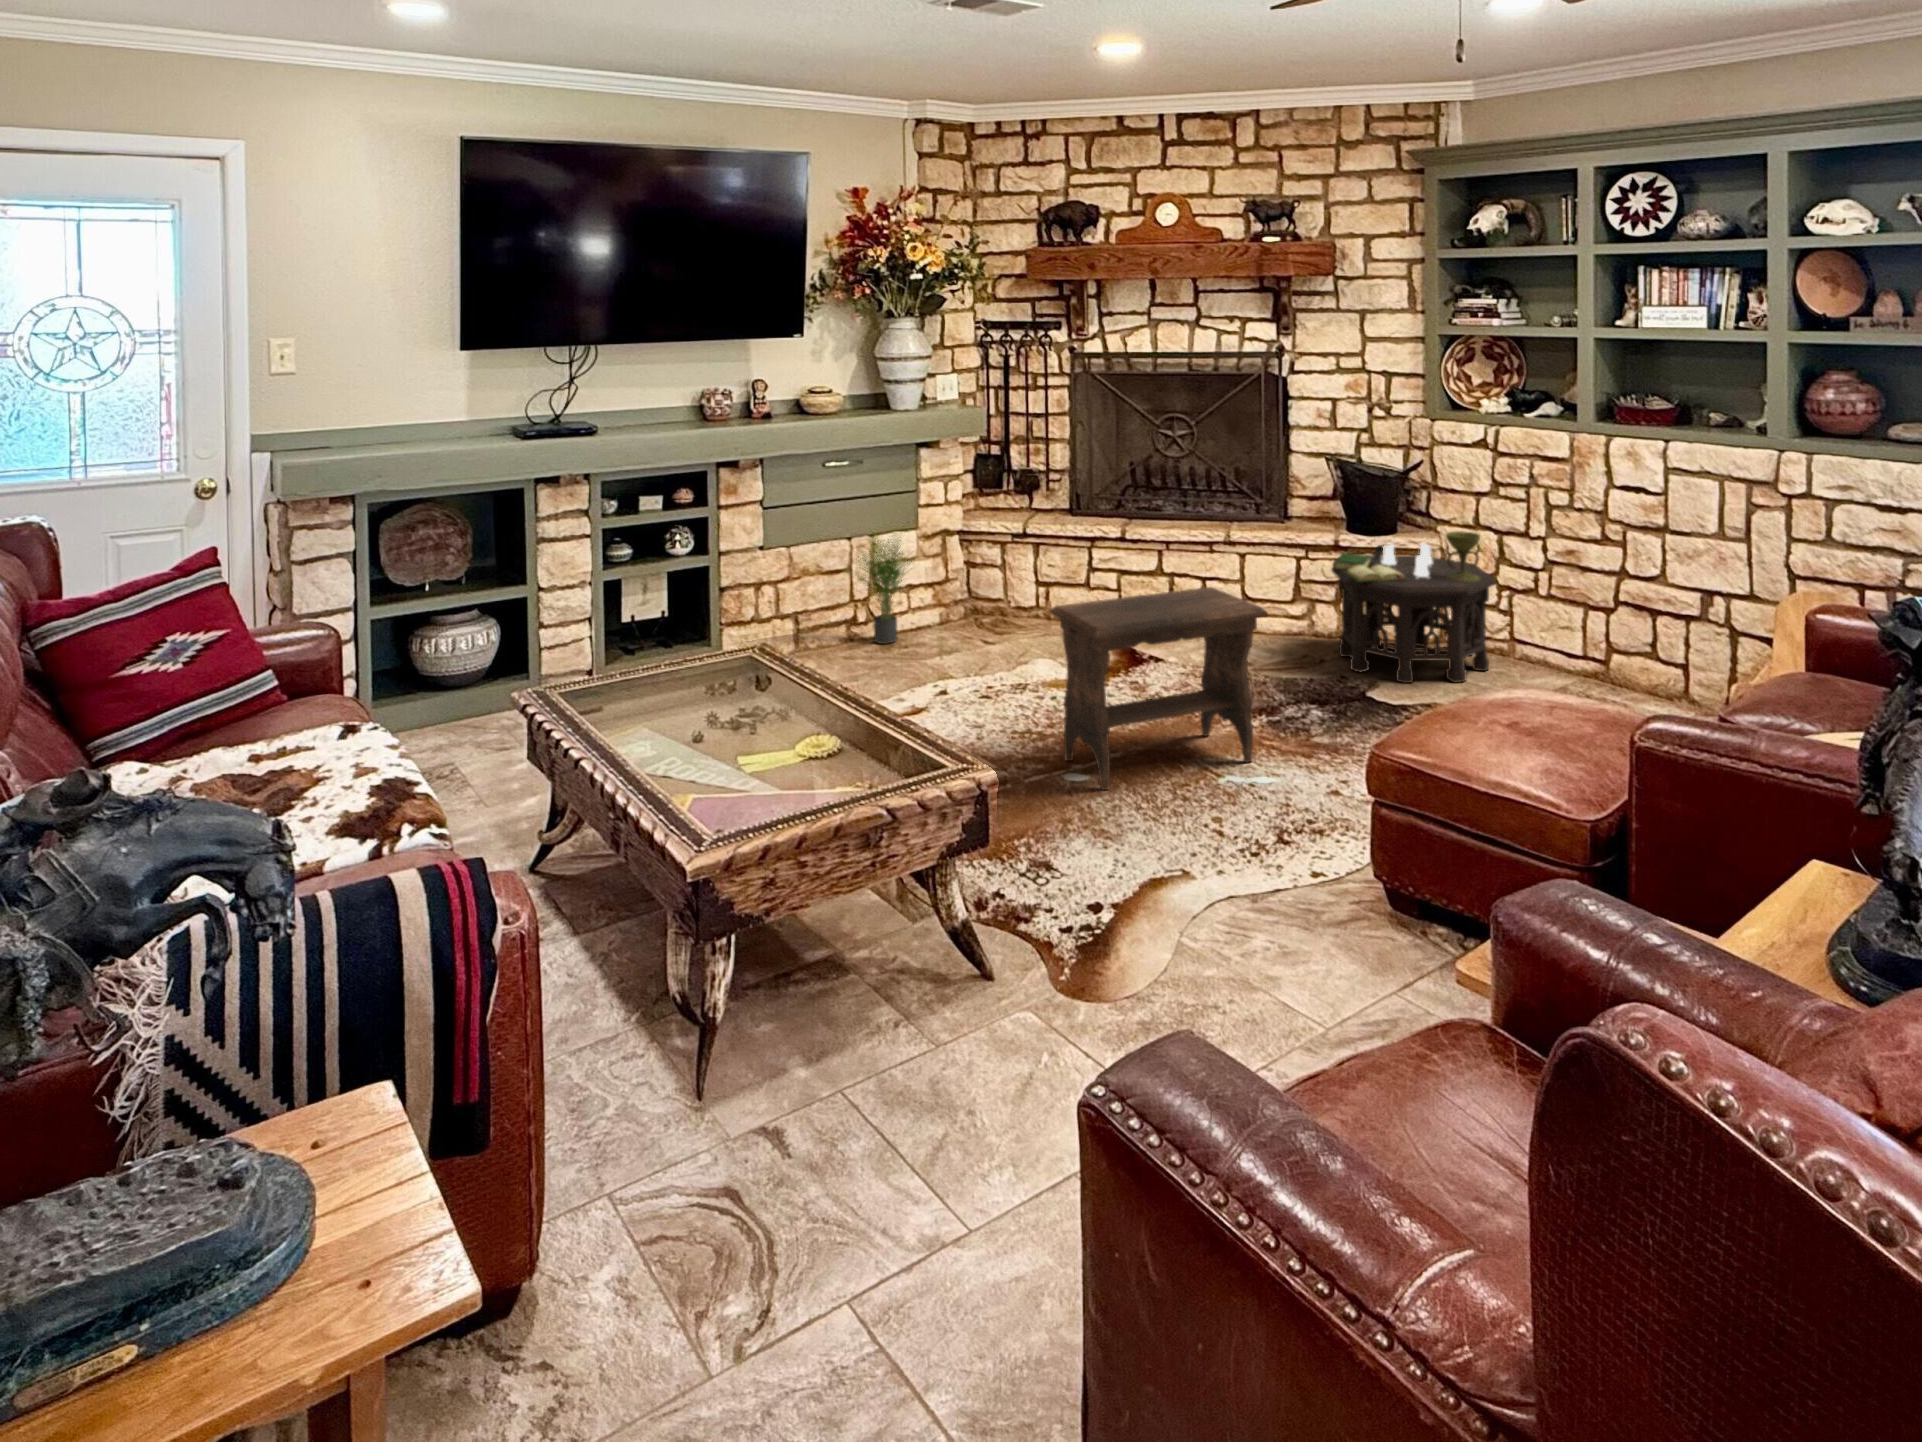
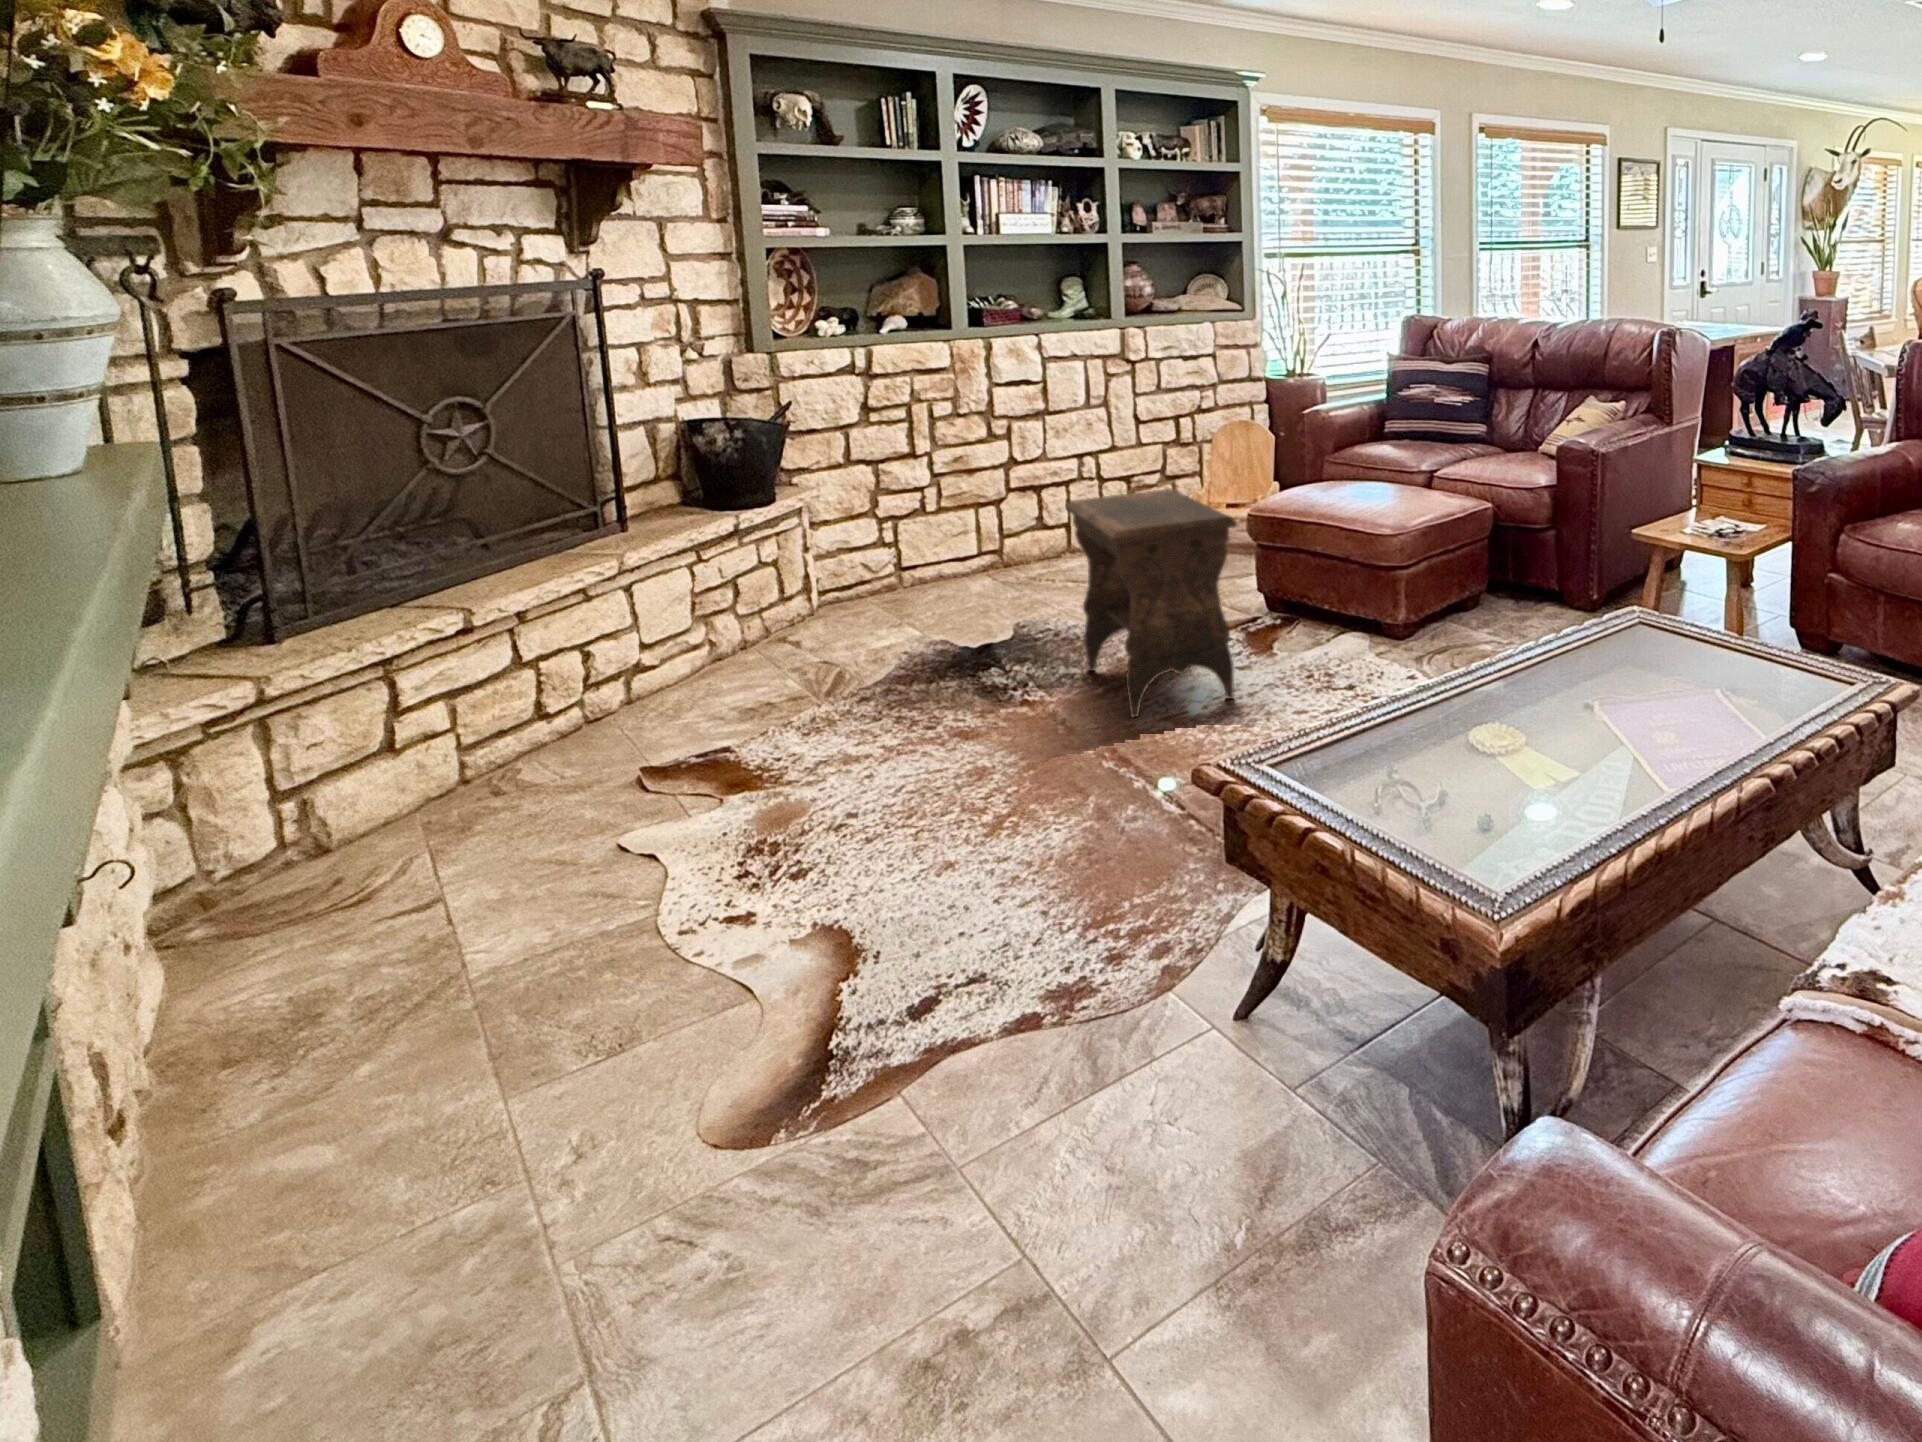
side table: present [1331,531,1497,683] -> none [804,445,1003,631]
potted plant: present [858,536,912,644] -> none [273,624,449,886]

